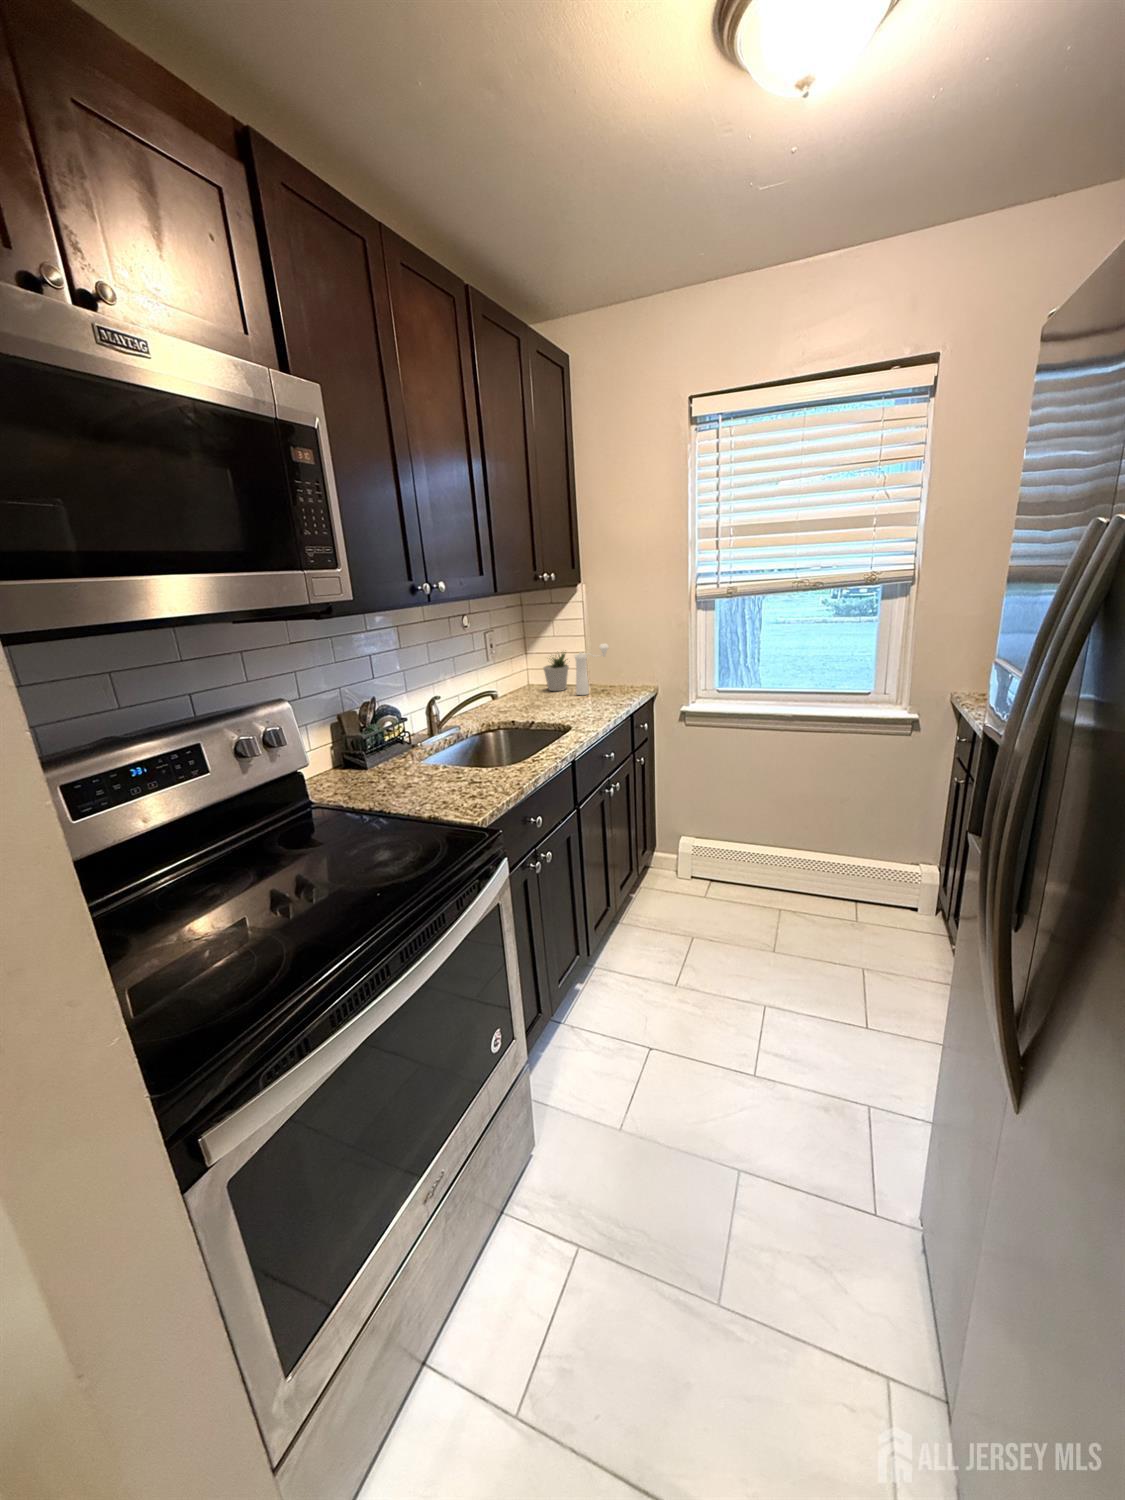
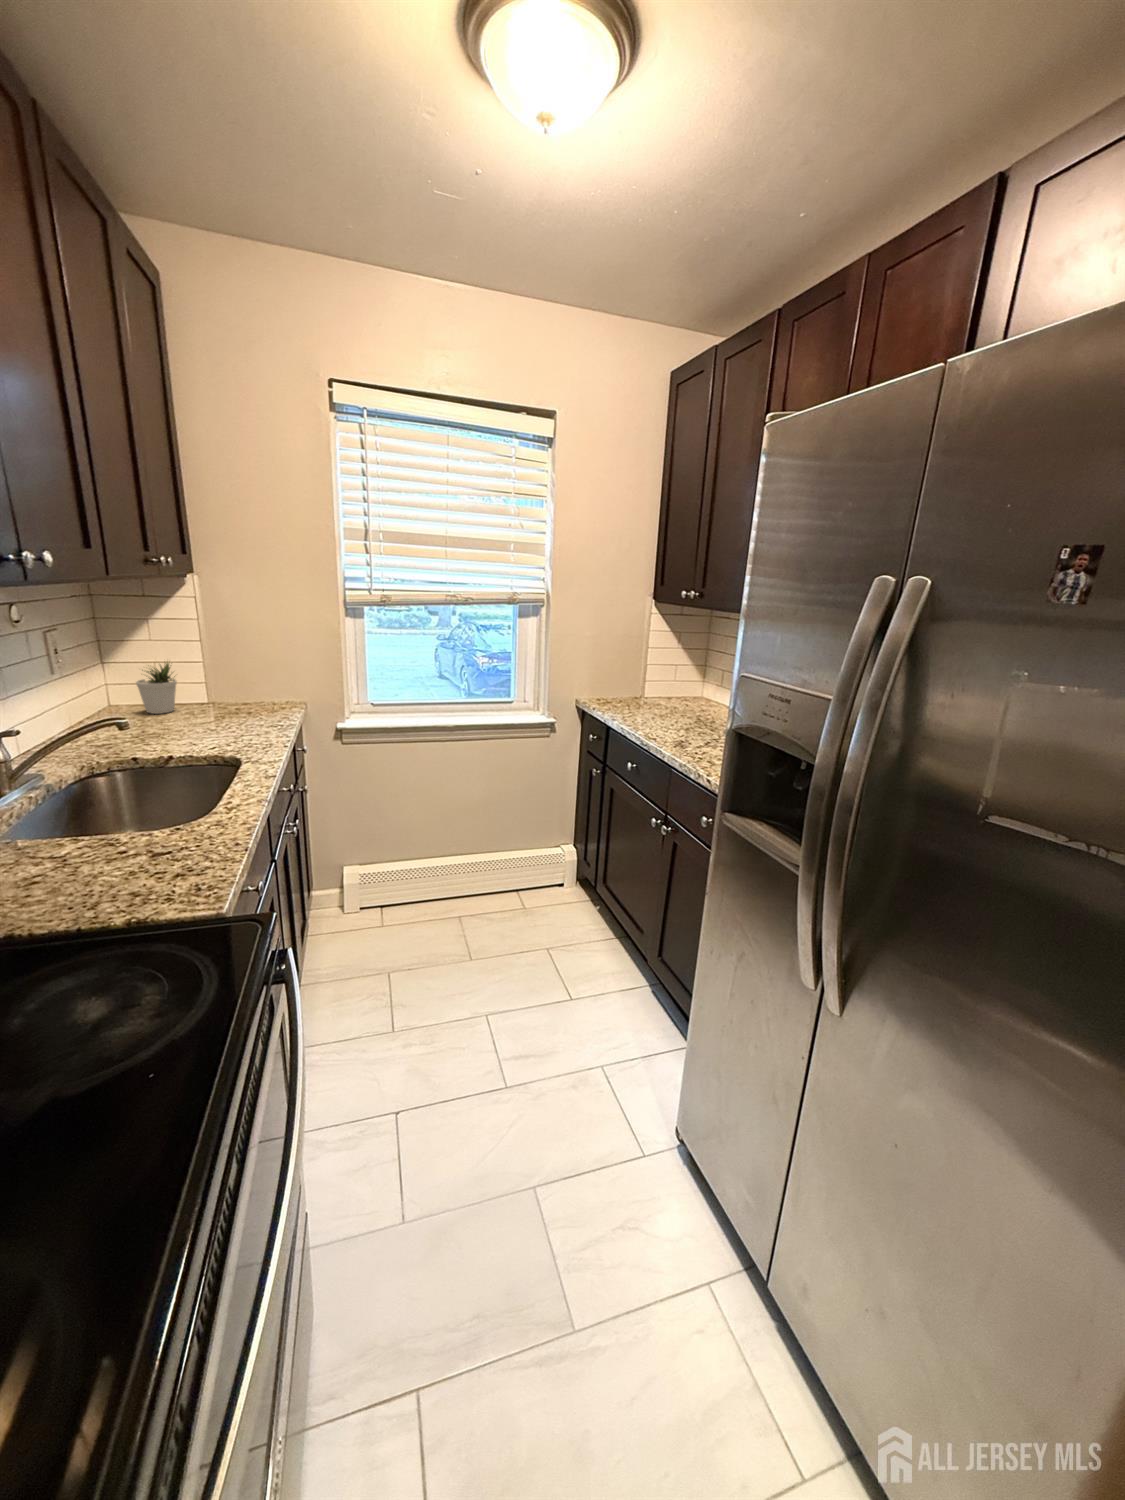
pepper mill: present [574,644,609,695] -> none [194,652,240,717]

